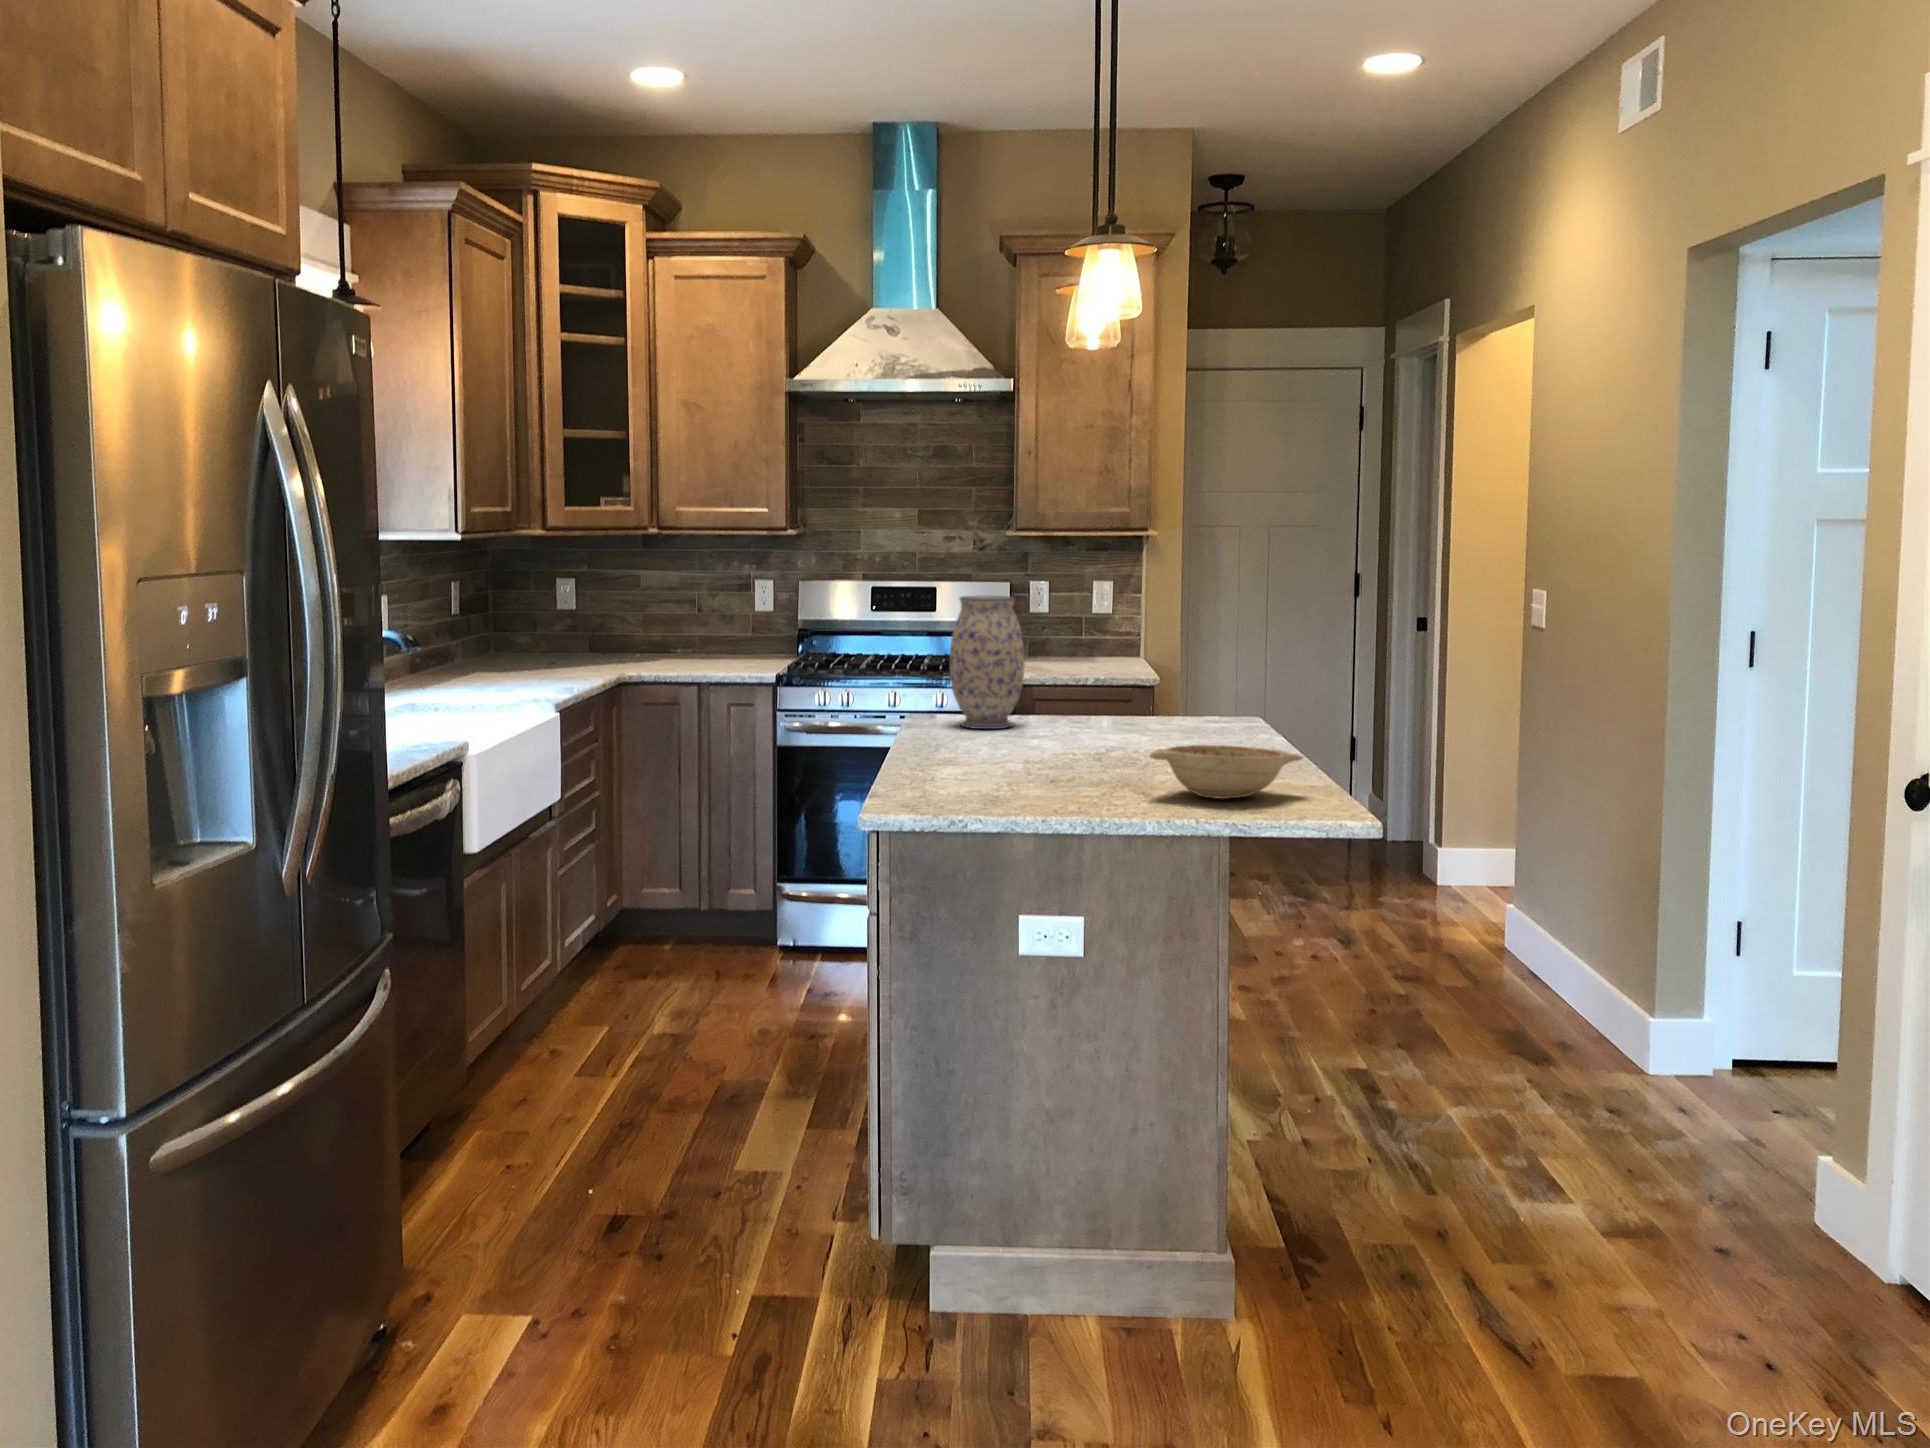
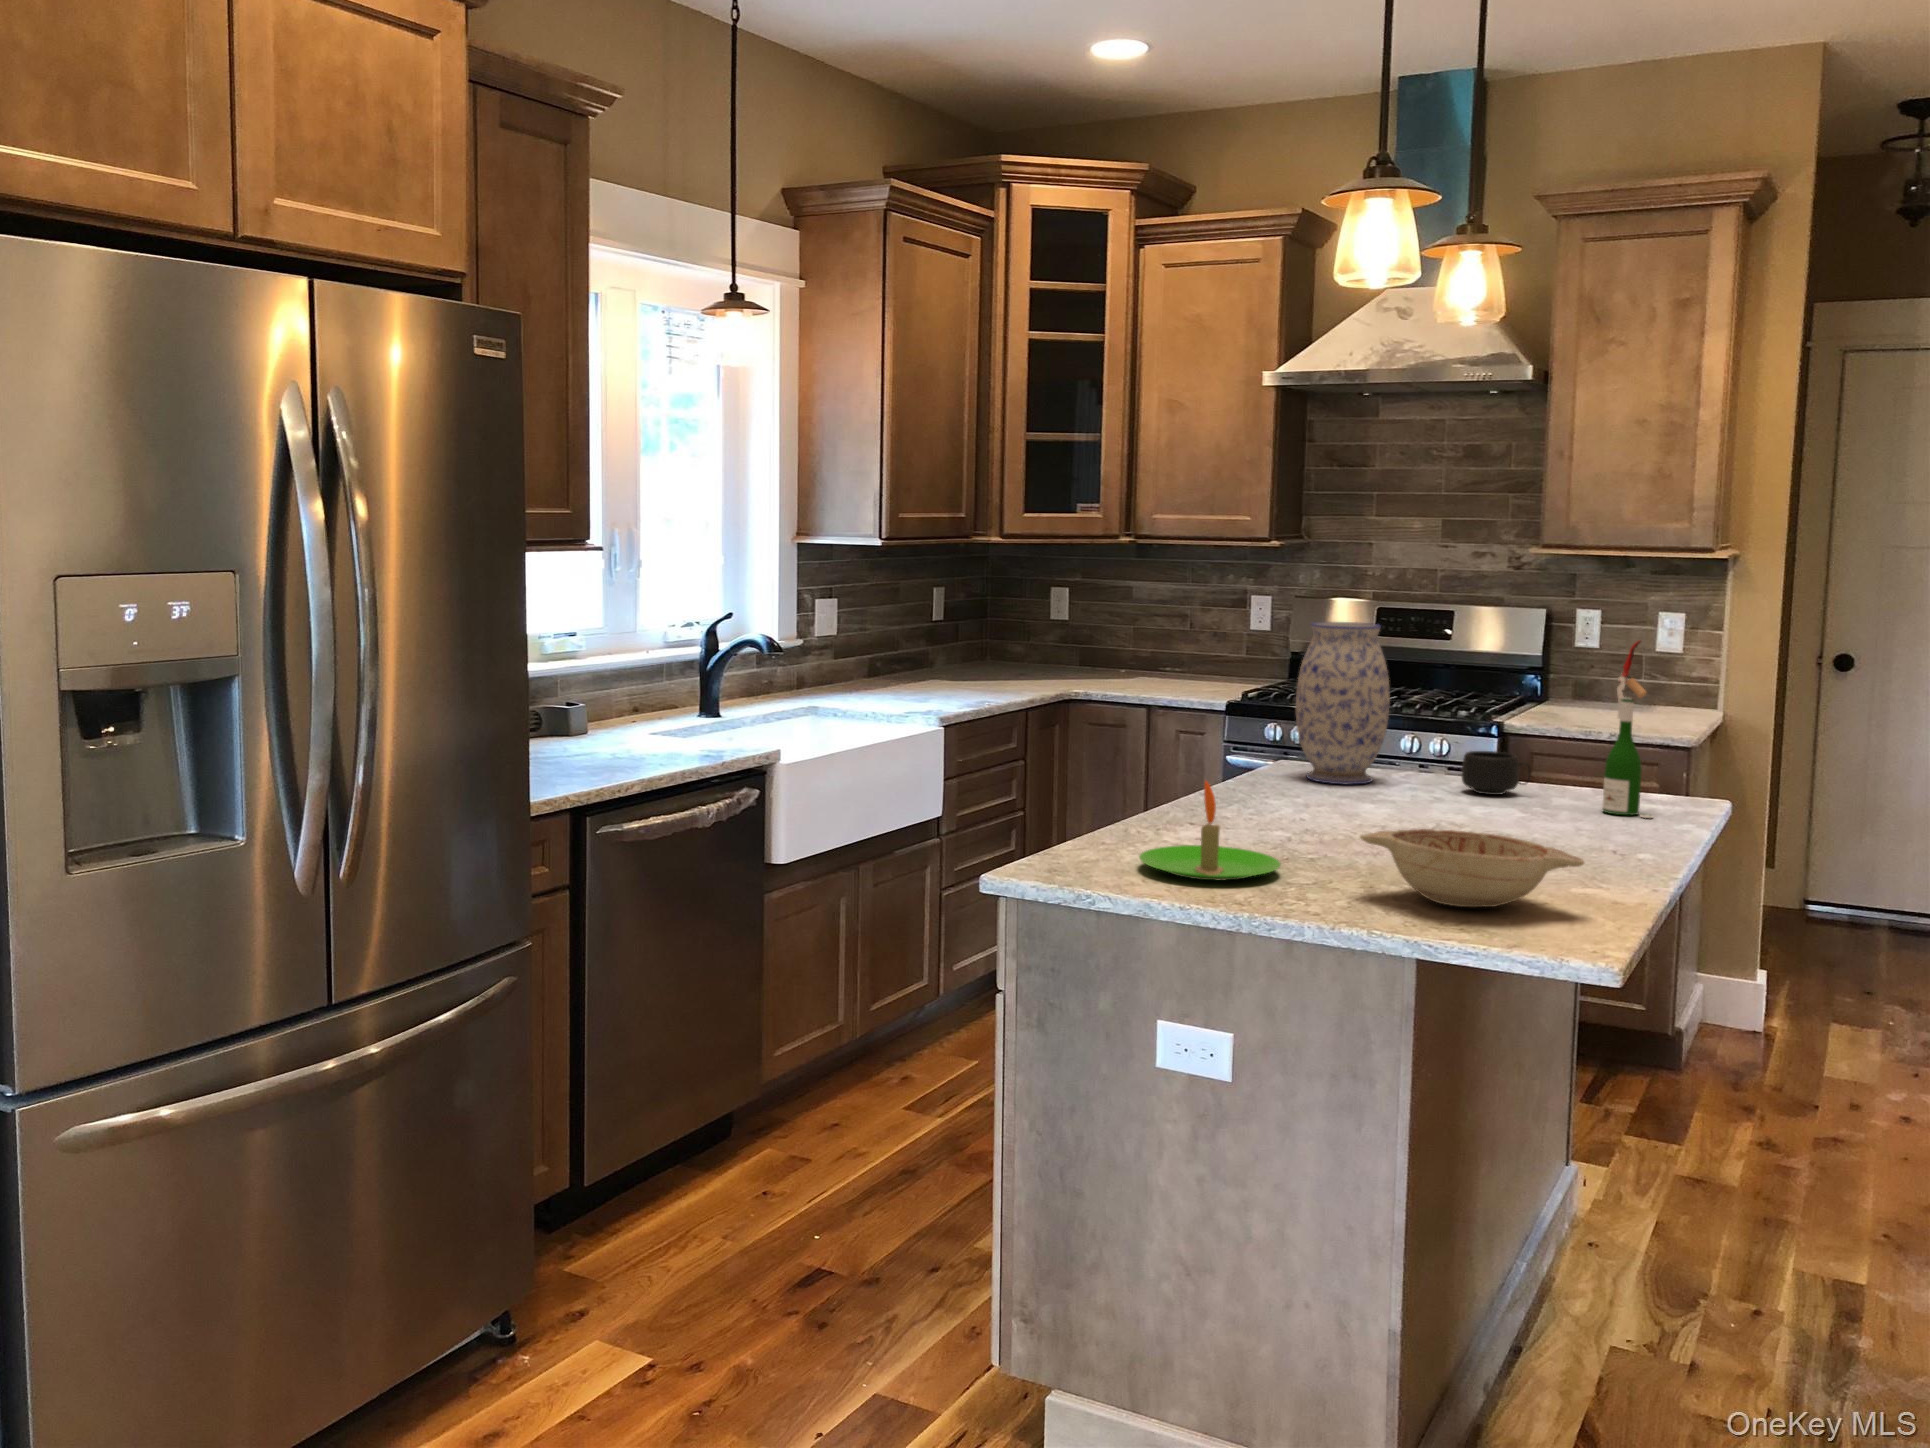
wine bottle: none [1199,599,1237,733] -> present [1602,641,1653,818]
mug: none [1084,693,1136,727] -> present [1462,751,1531,795]
candle: none [967,723,1079,802] -> present [1139,781,1281,880]

